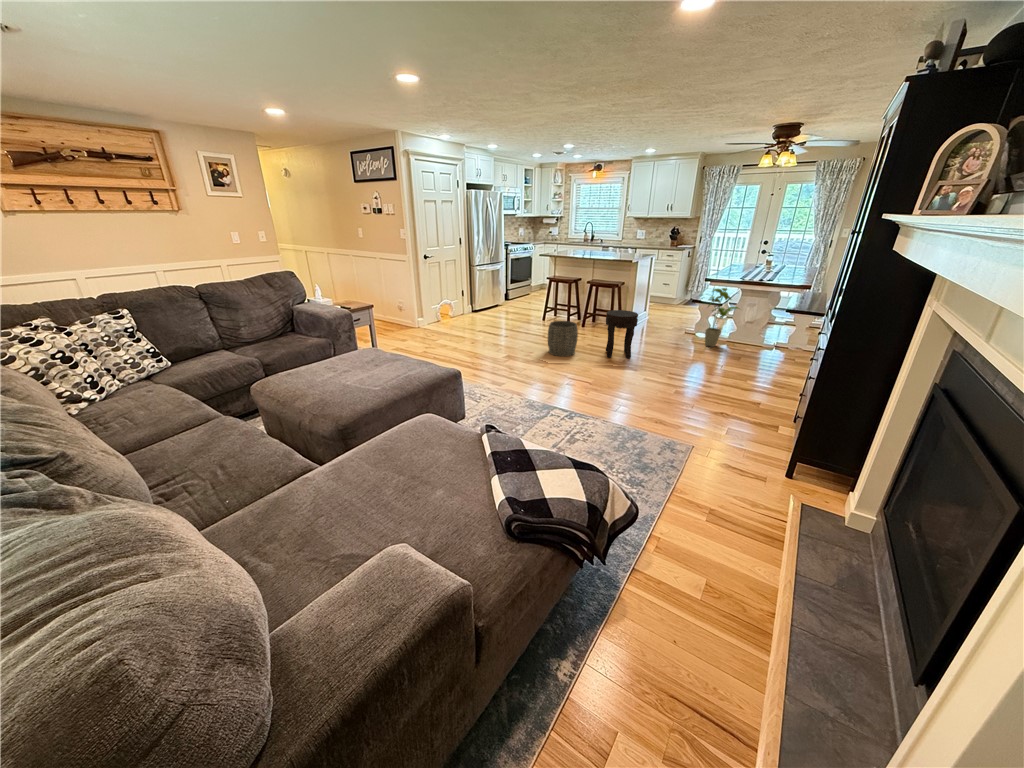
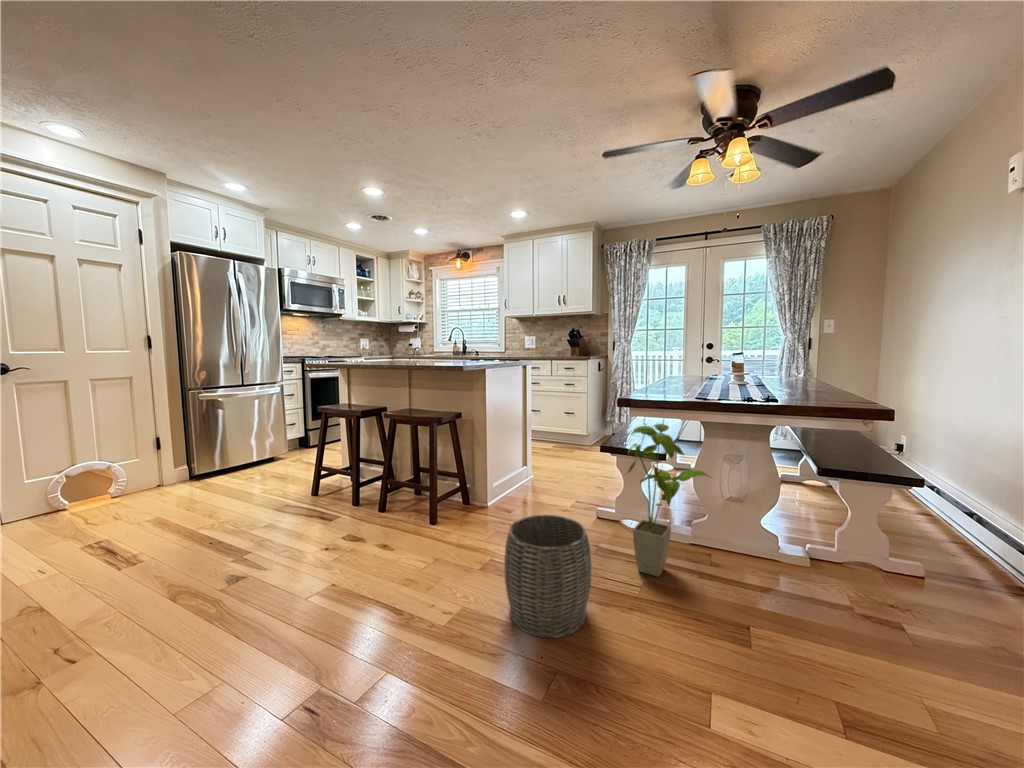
side table: present [606,310,638,358] -> none [300,501,410,683]
woven basket: present [548,321,578,356] -> present [504,515,591,638]

